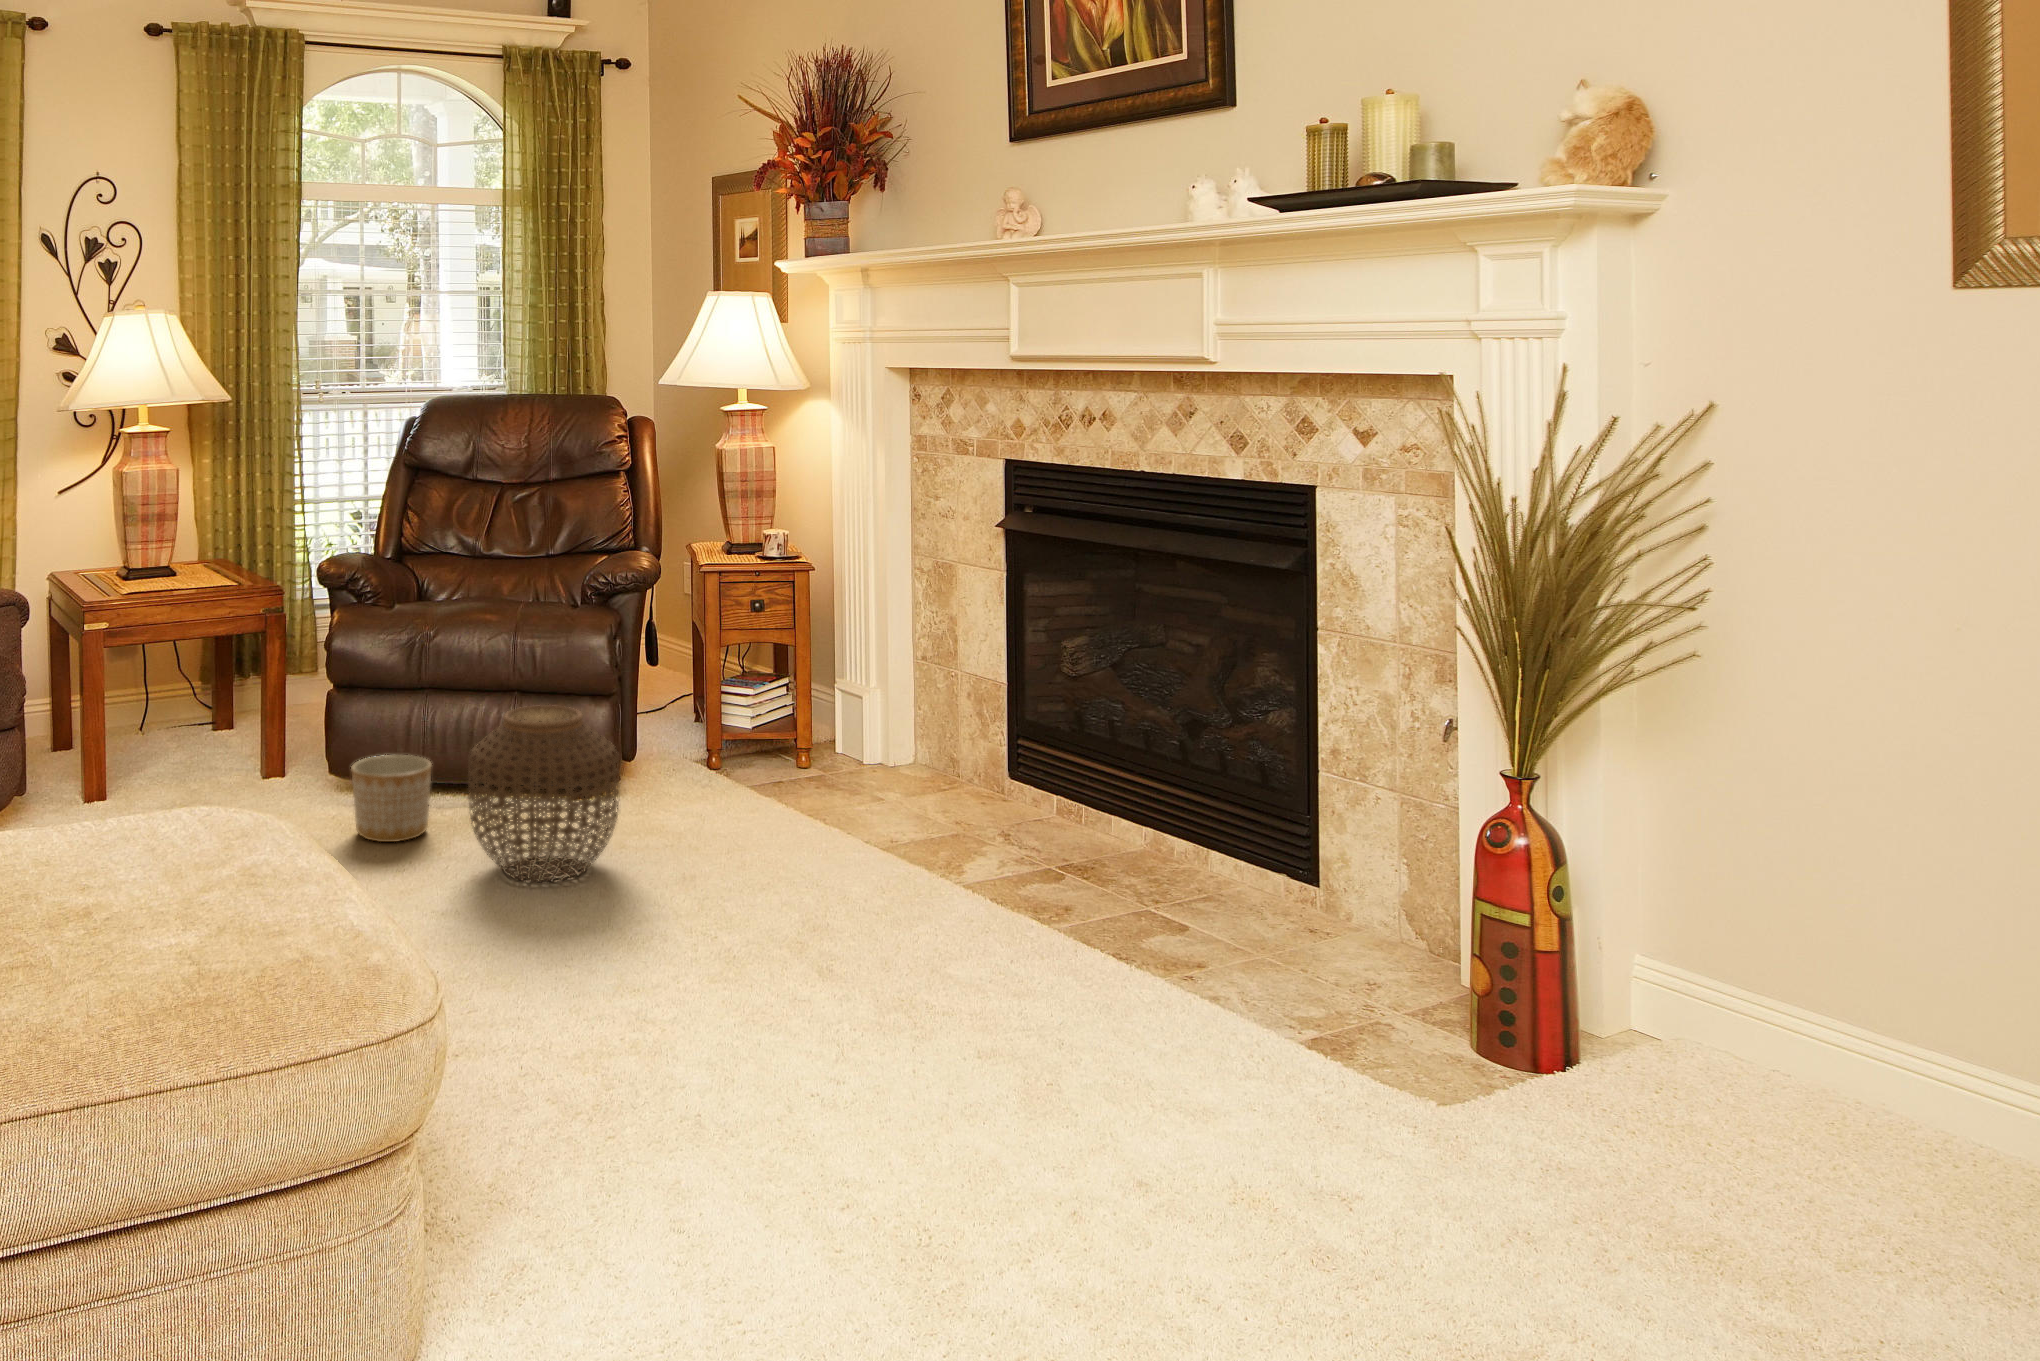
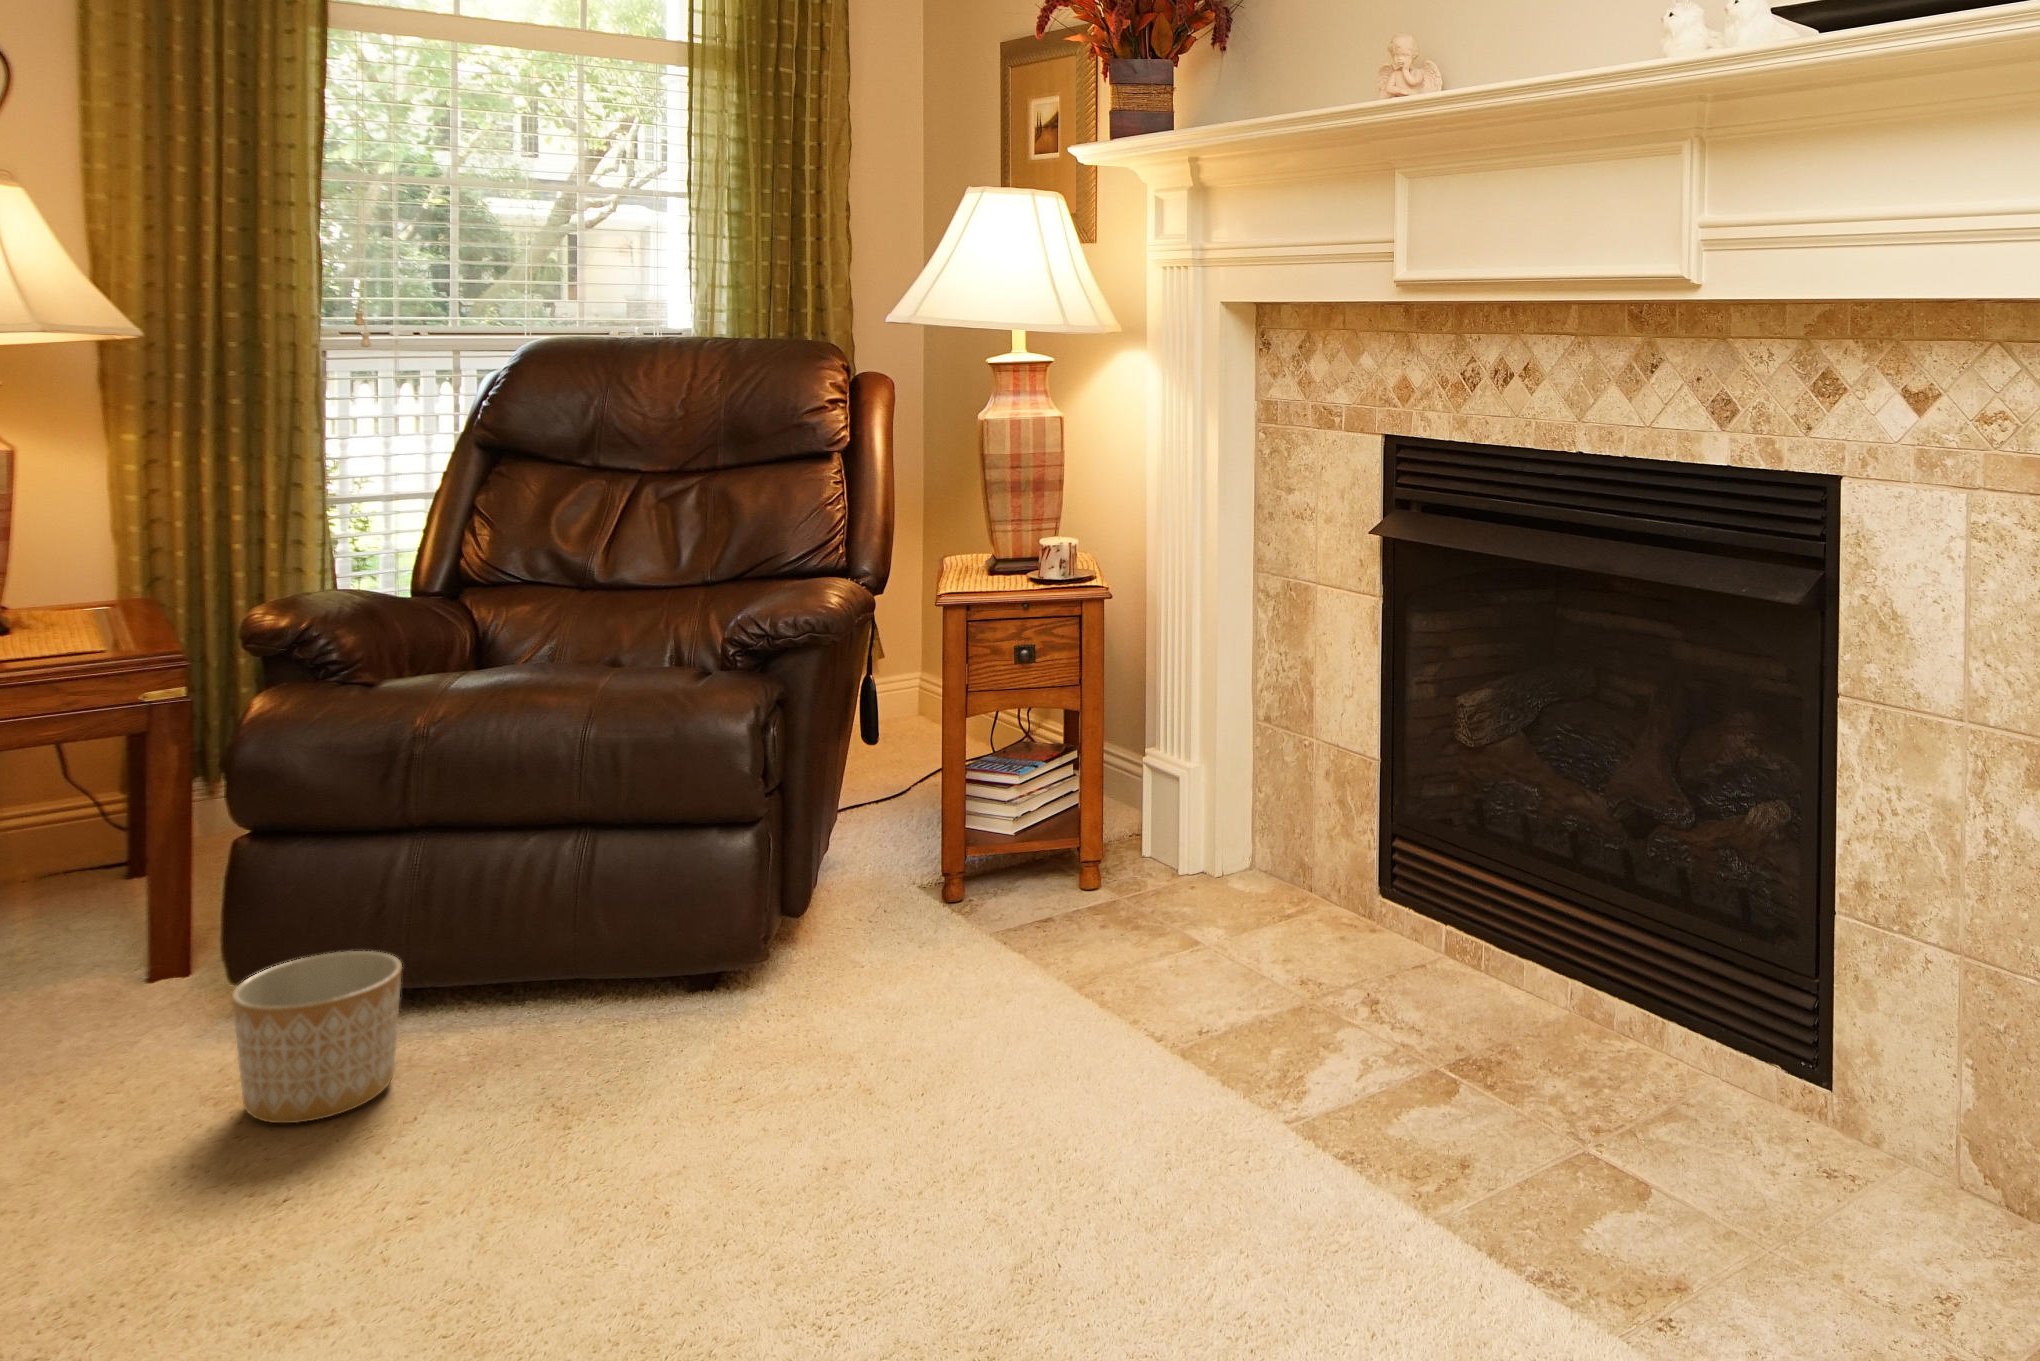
woven basket: present [468,705,619,882] -> none [420,869,721,1202]

